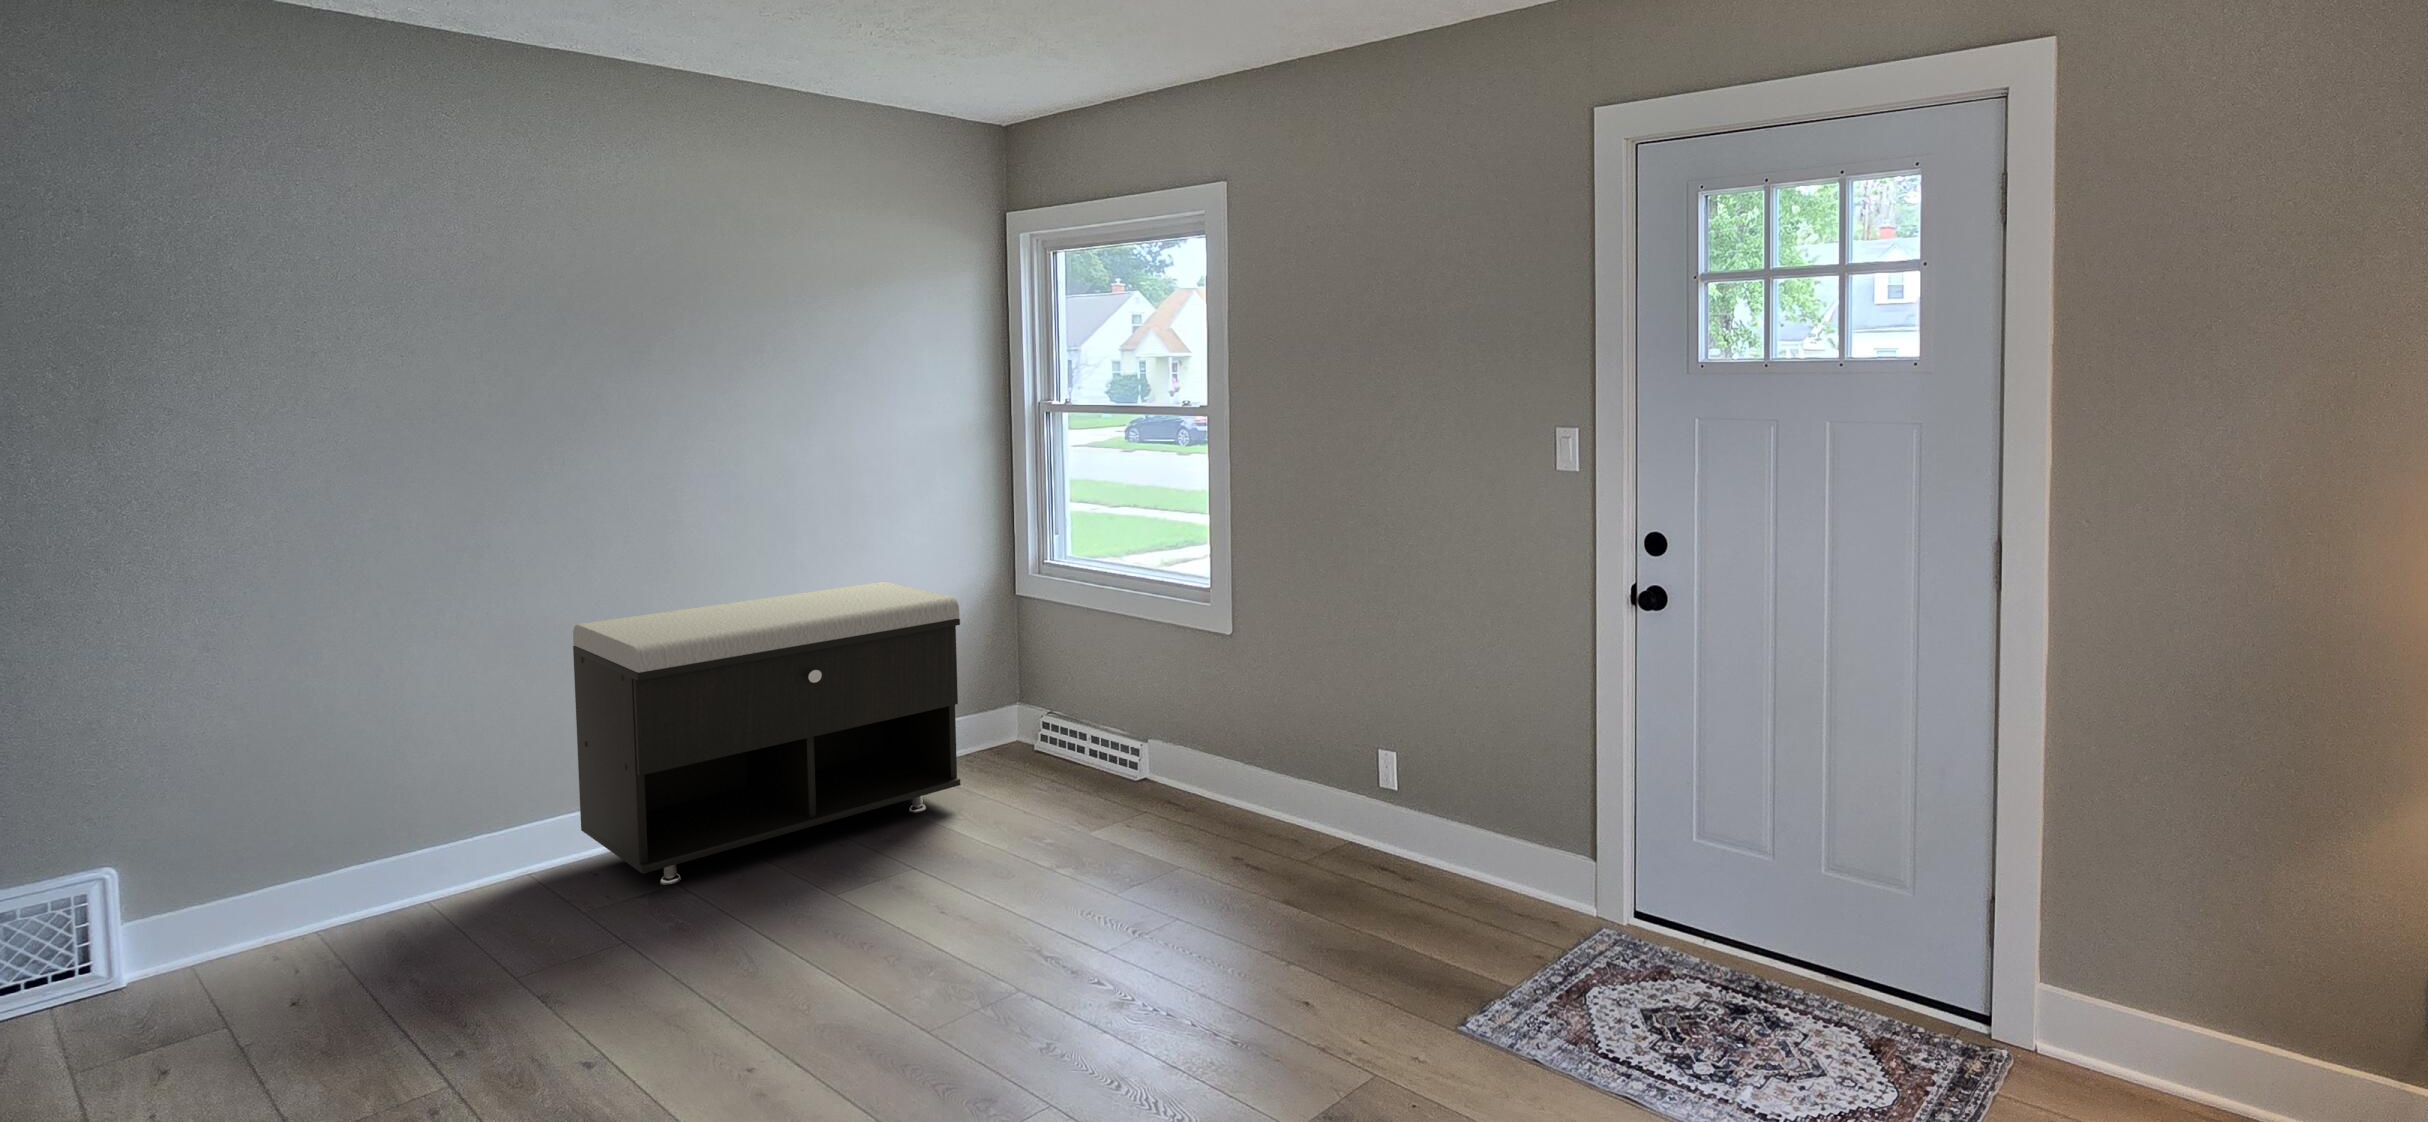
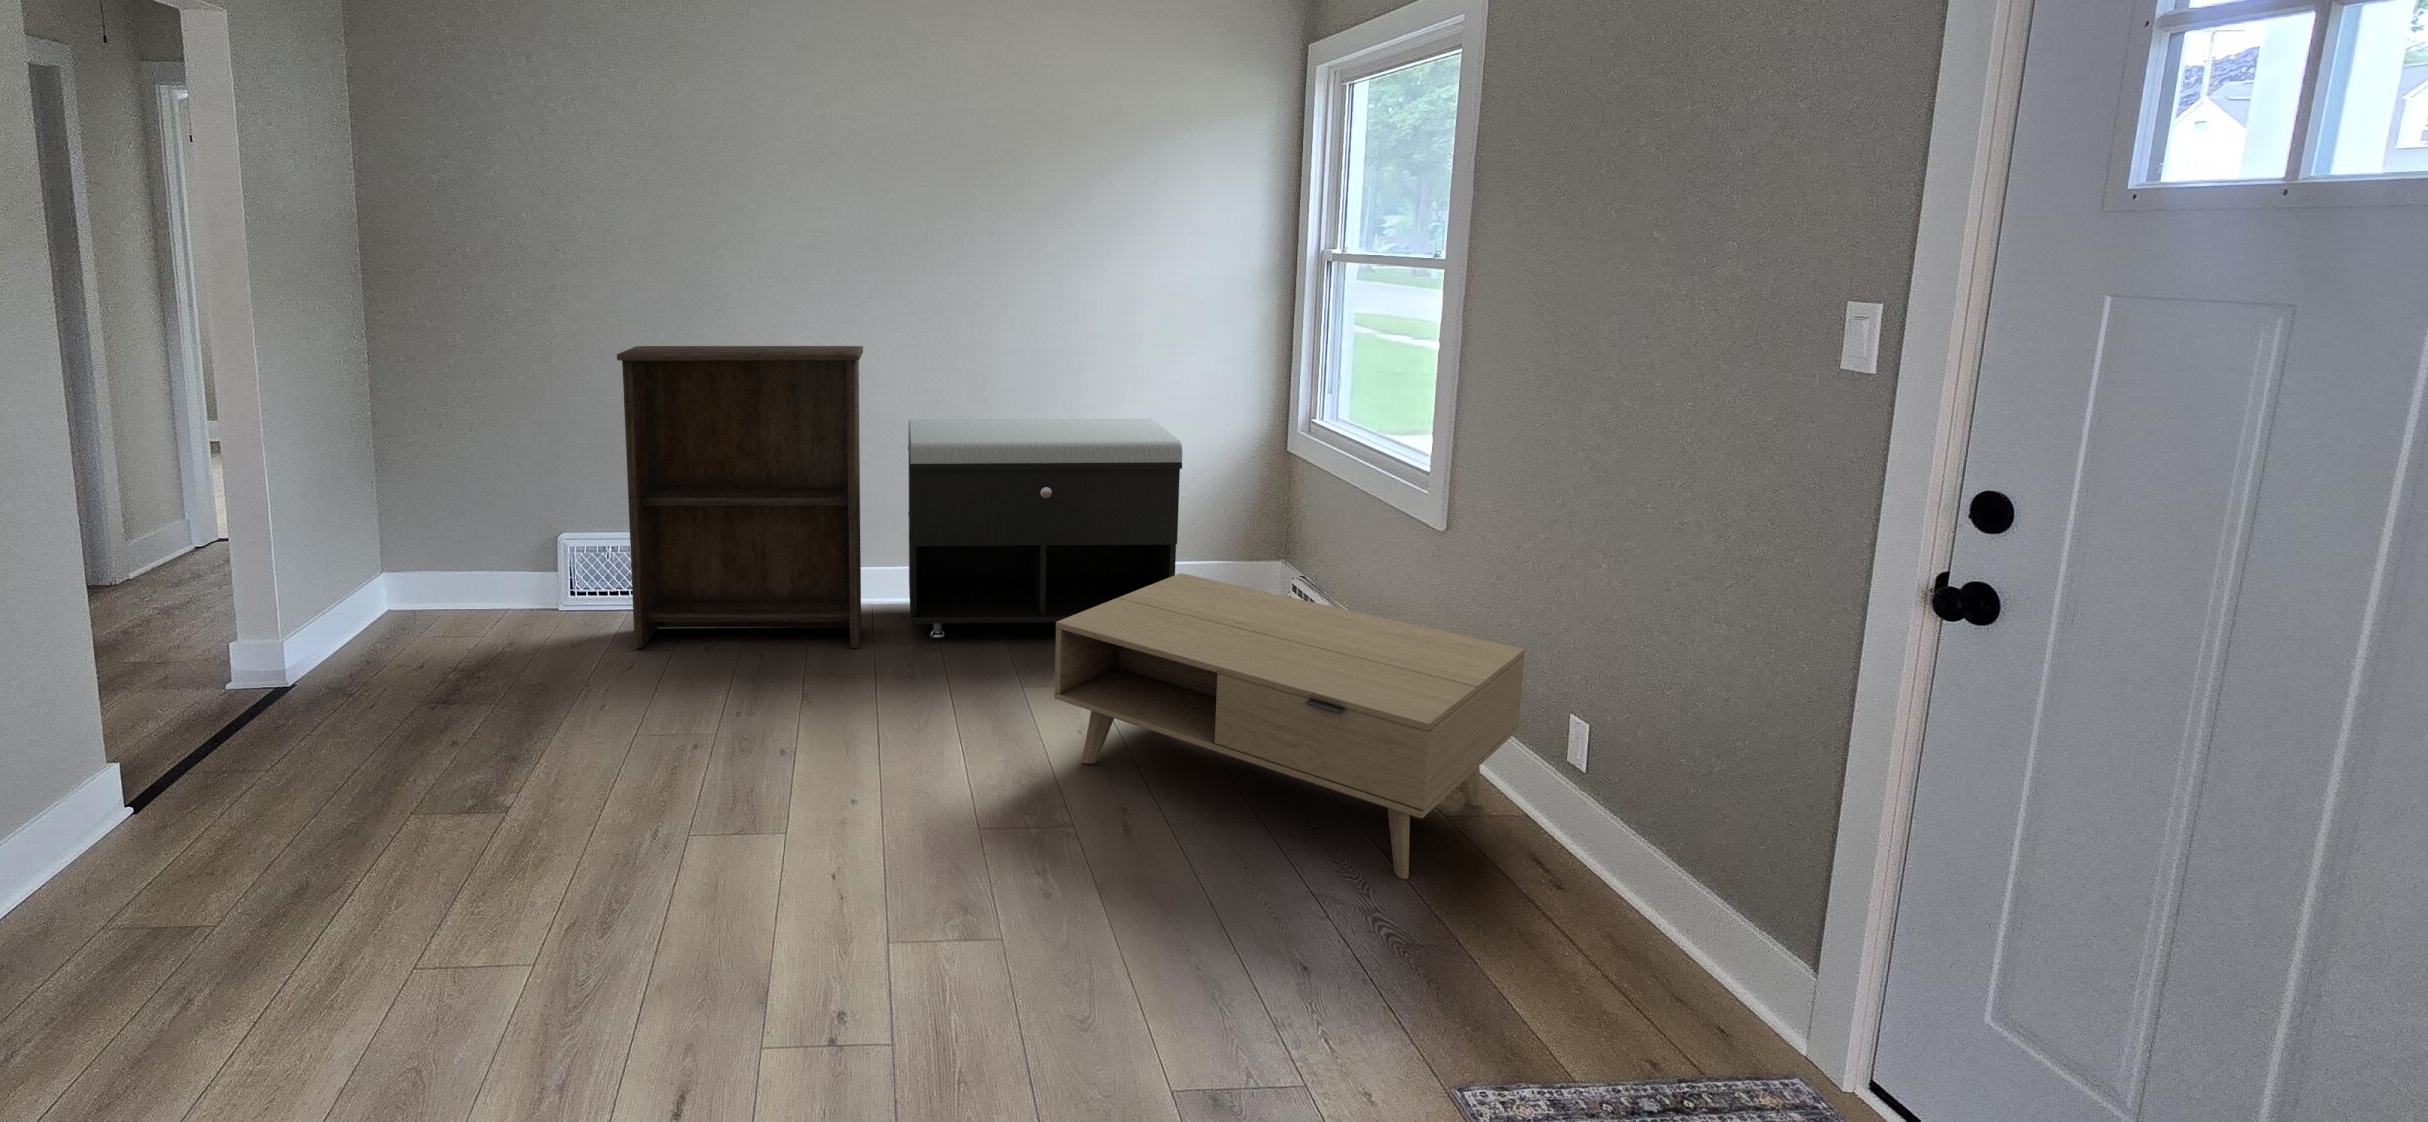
bookshelf: none [94,537,567,1050] -> present [617,346,863,648]
coffee table: none [945,711,1337,937] -> present [1055,573,1525,879]

